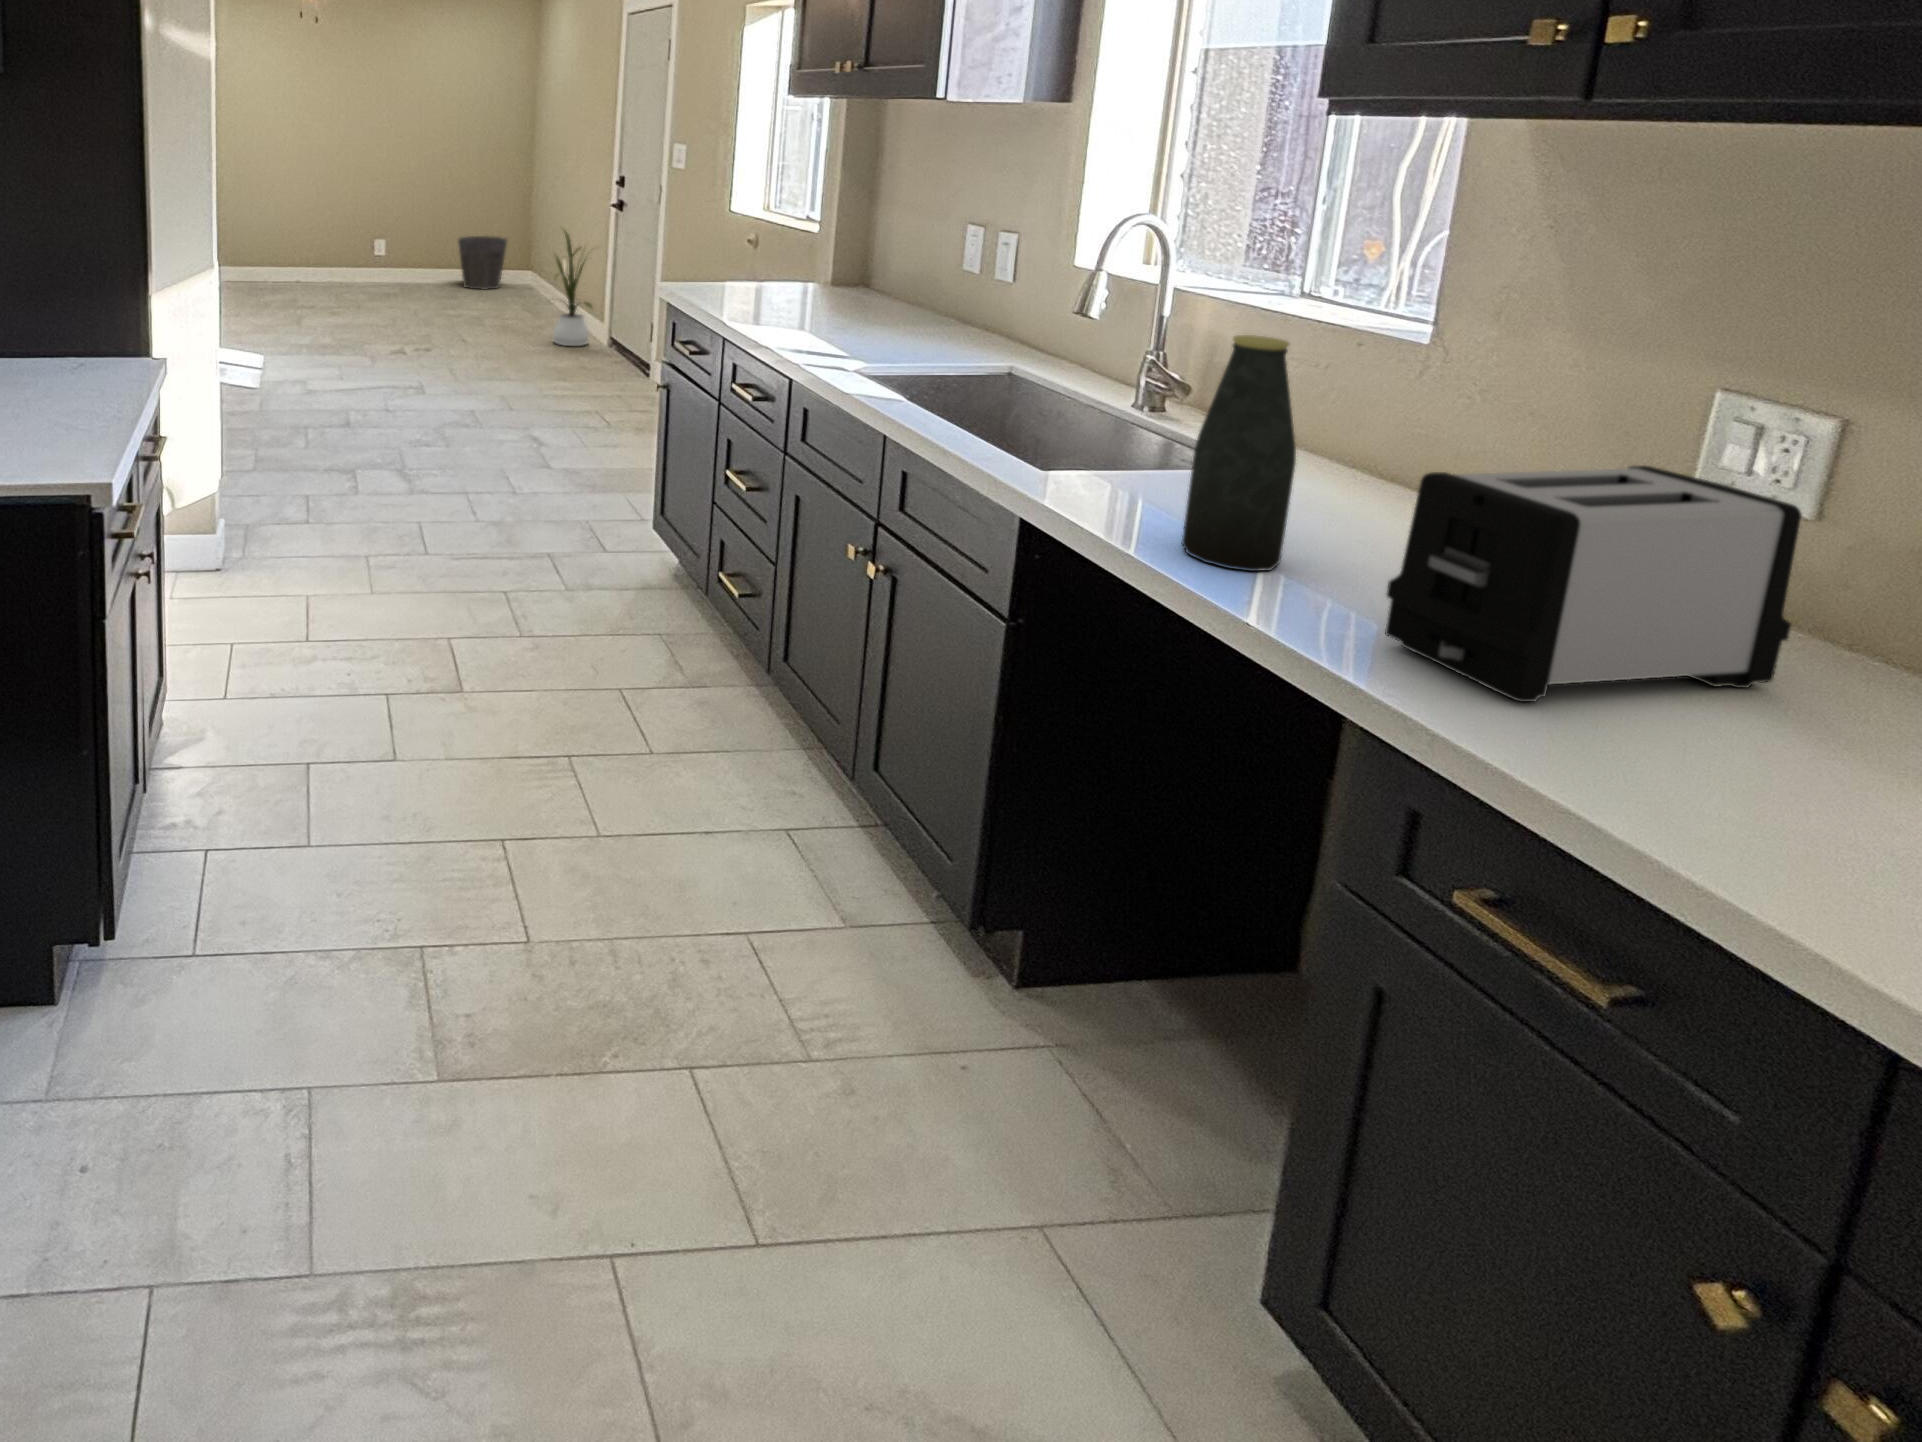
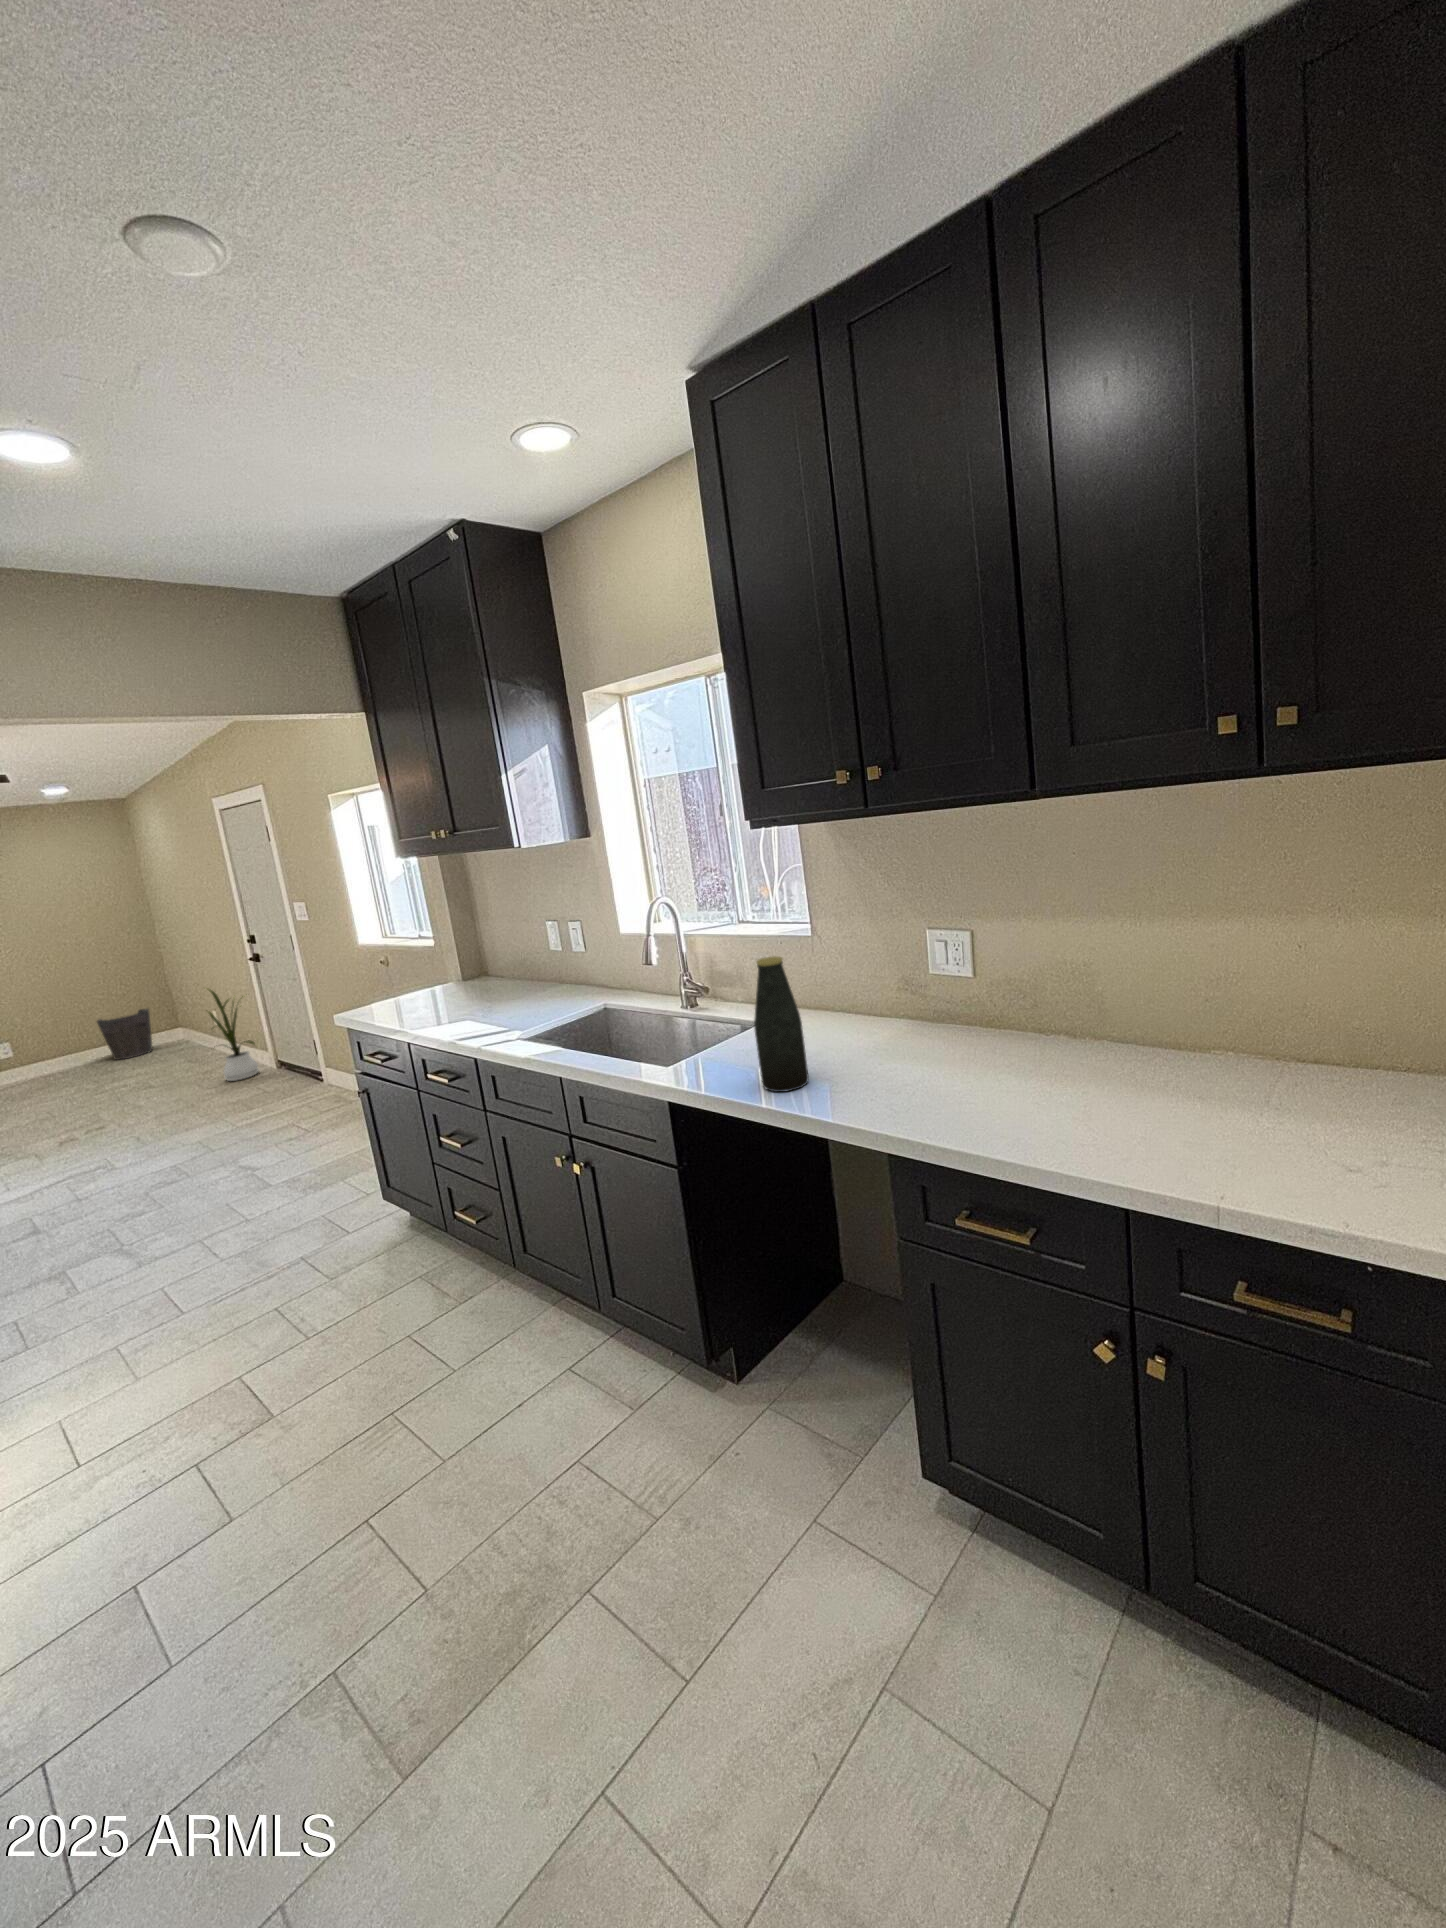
toaster: present [1385,466,1802,702] -> none [870,975,999,1110]

